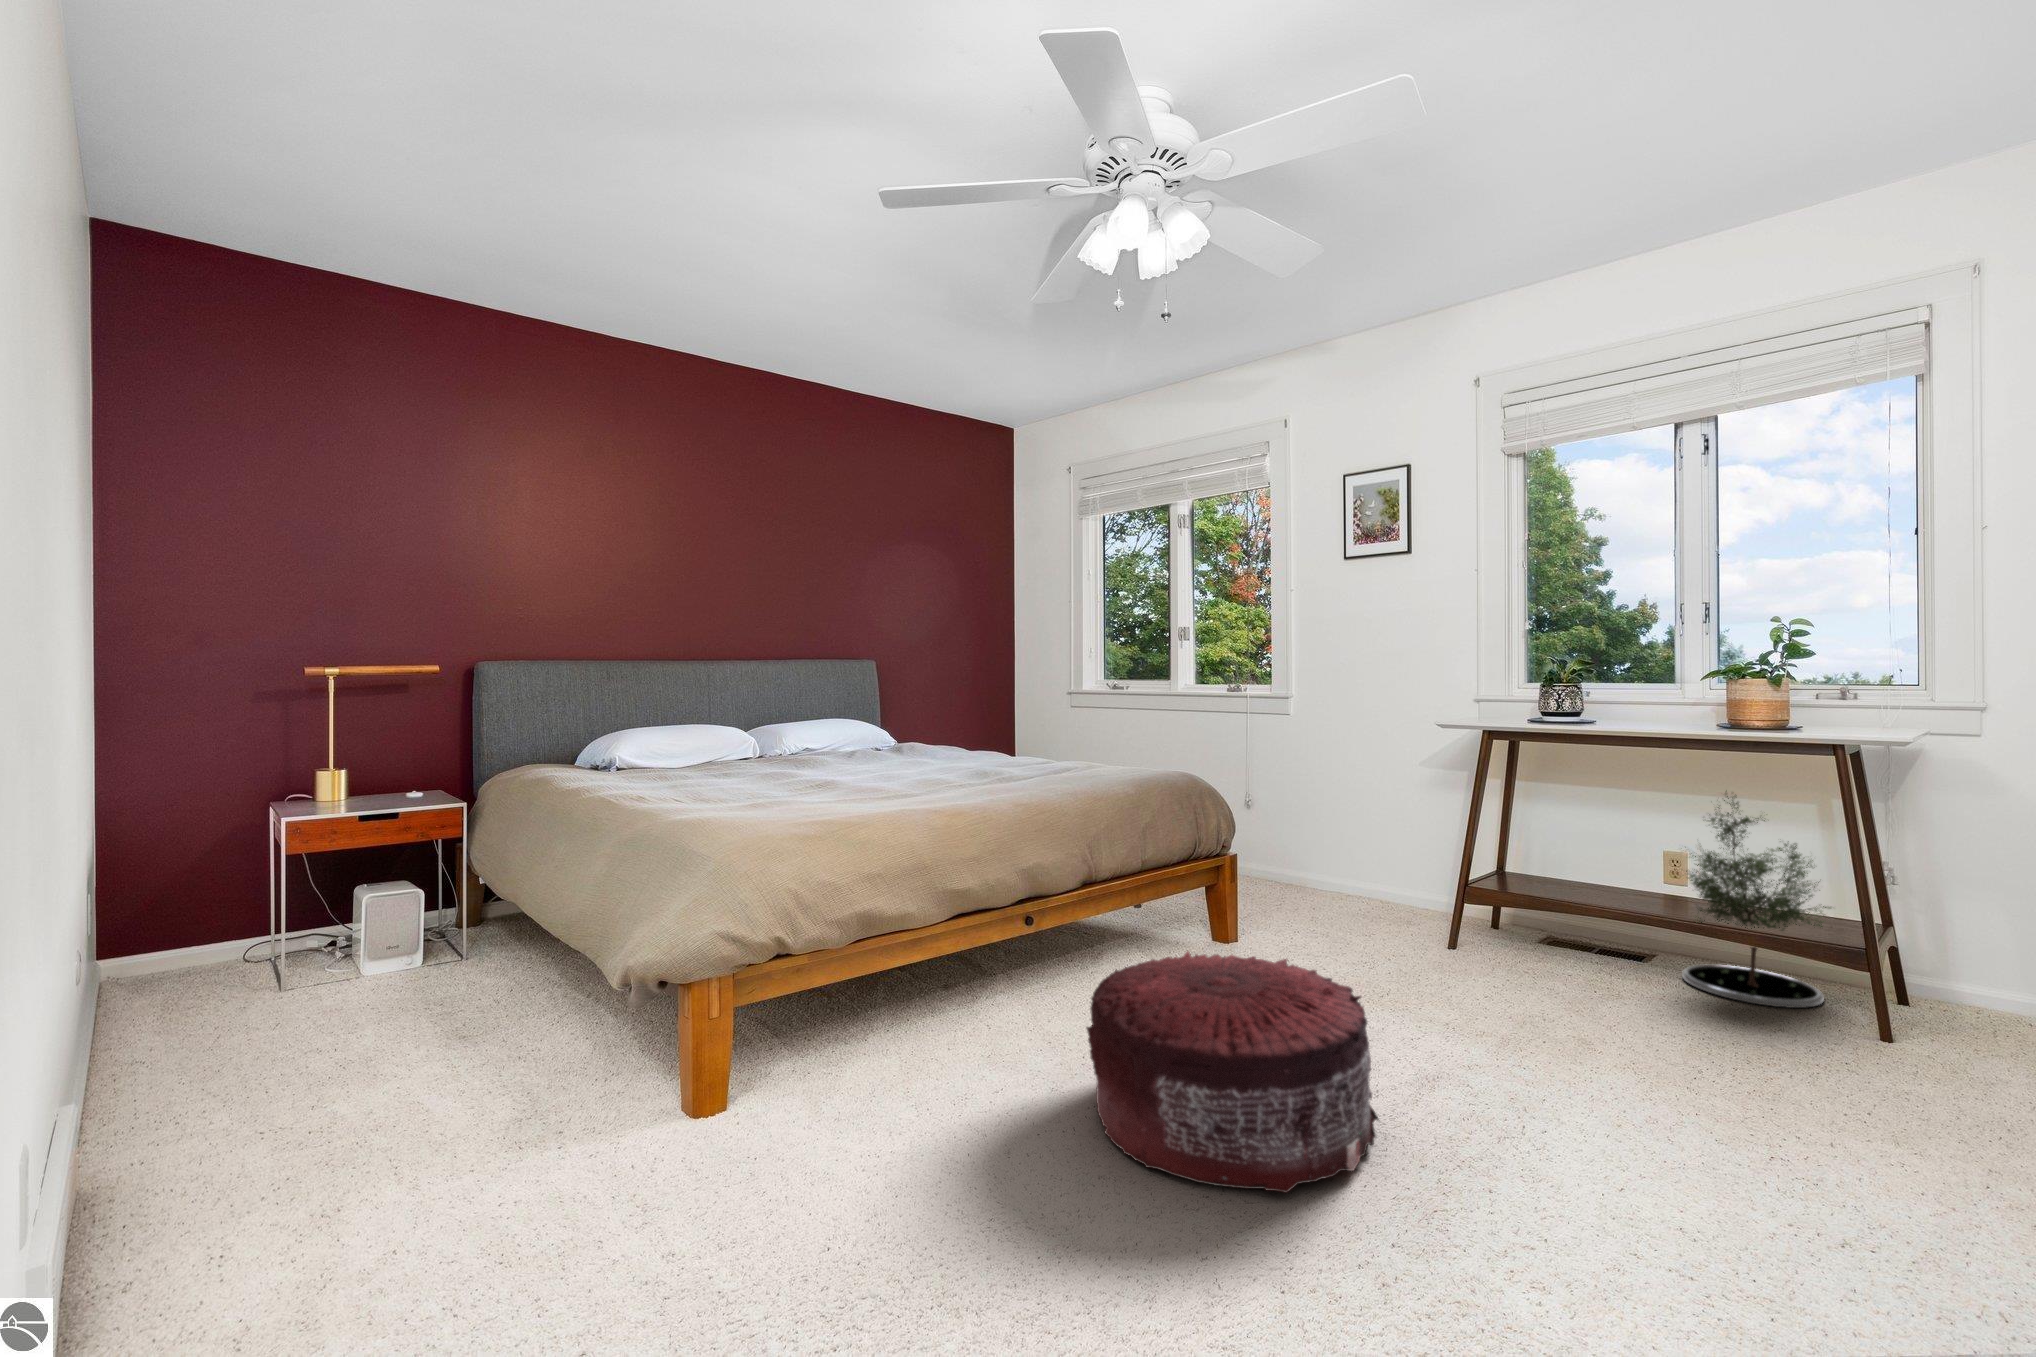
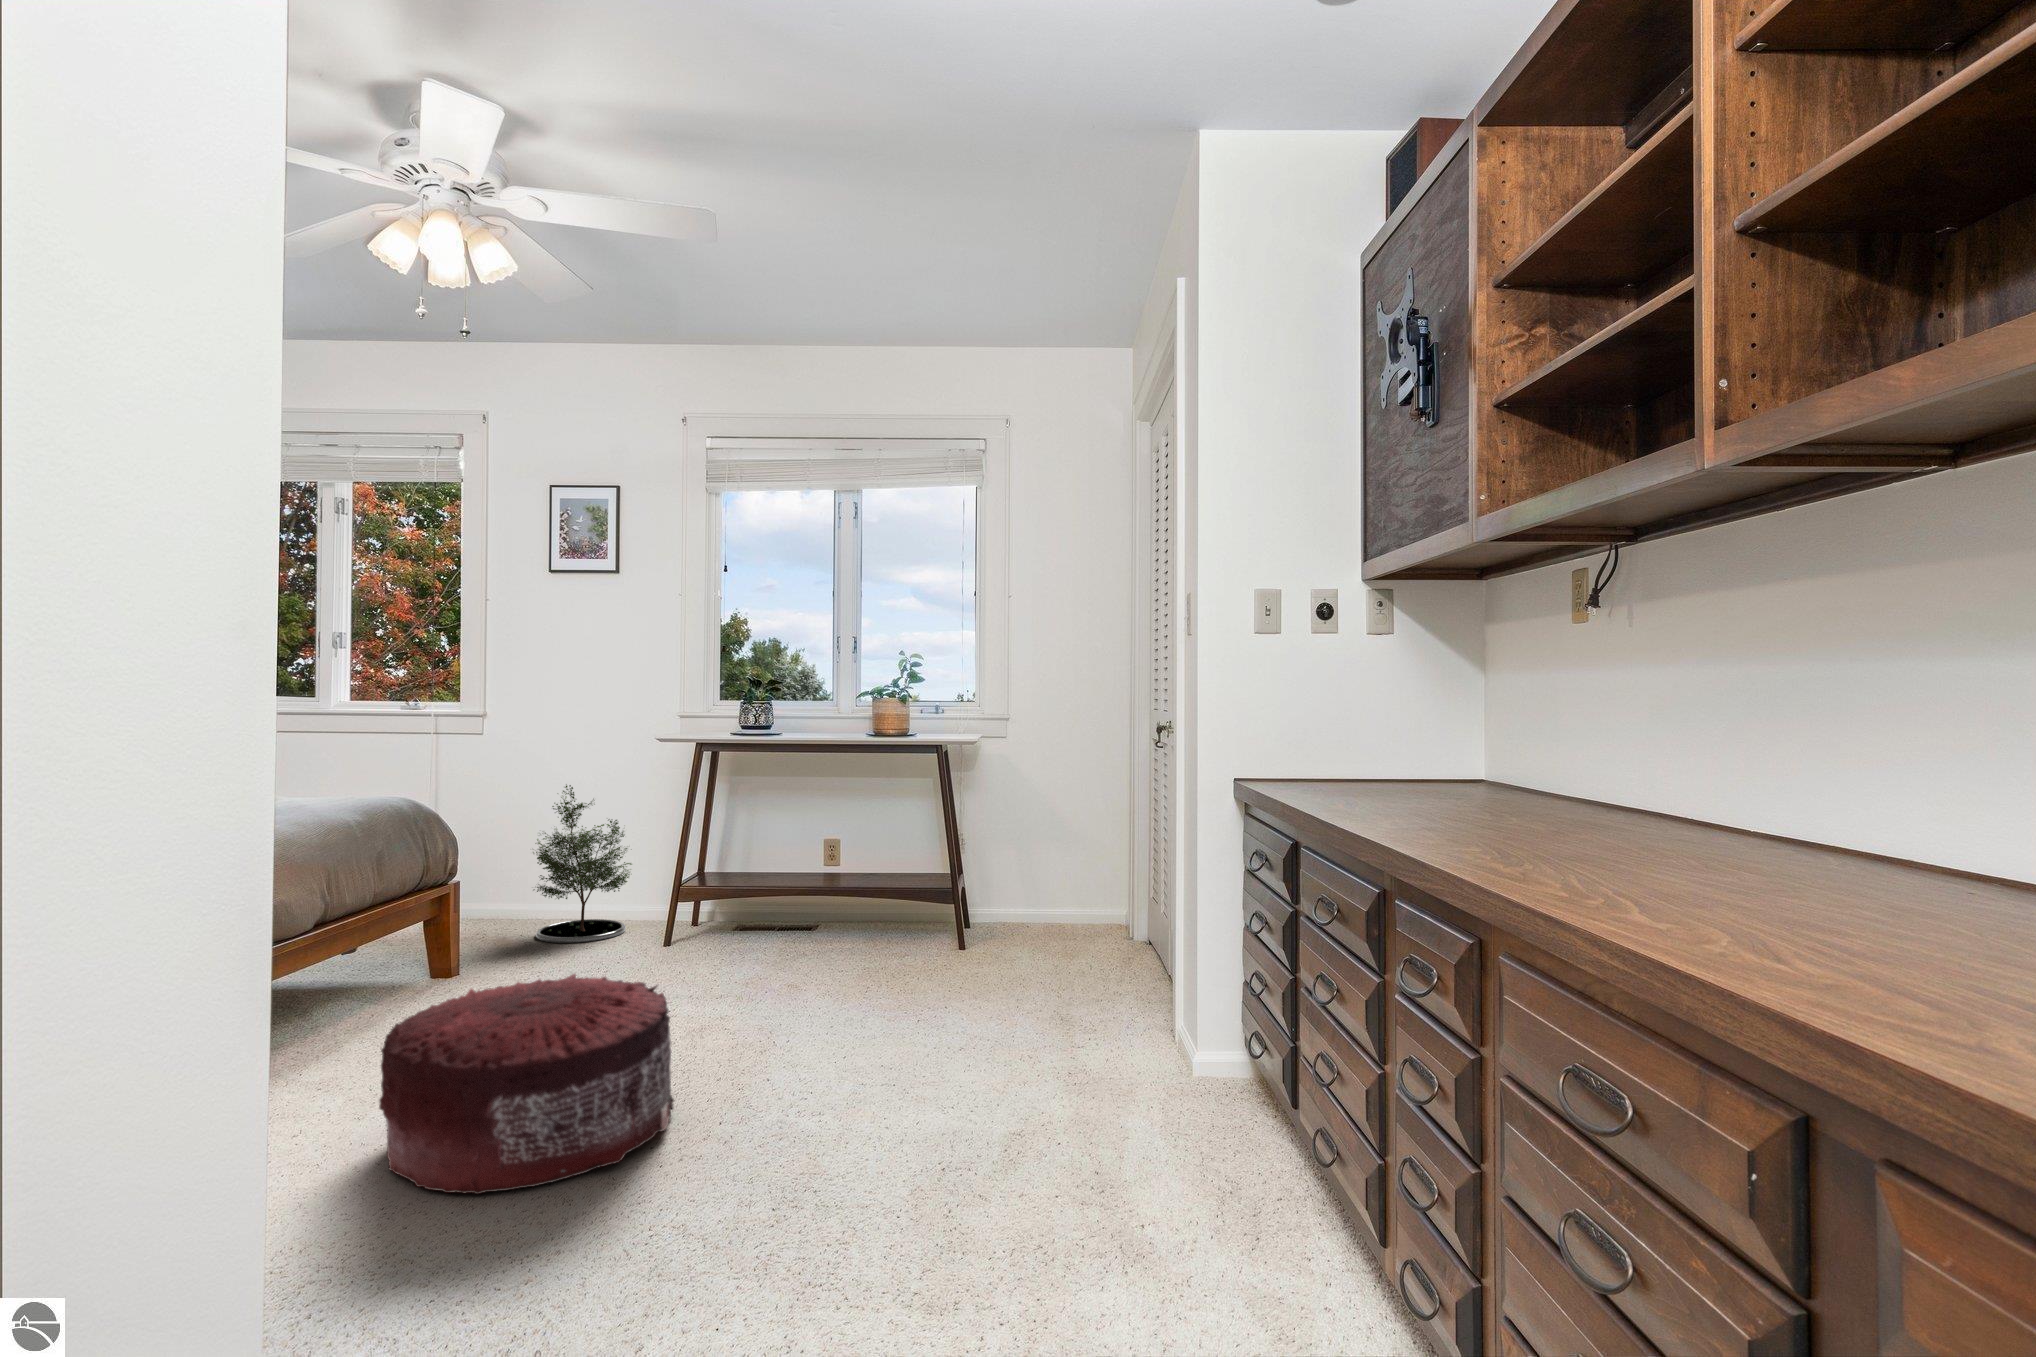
potted tree: present [1682,791,1831,1008] -> present [533,785,632,943]

